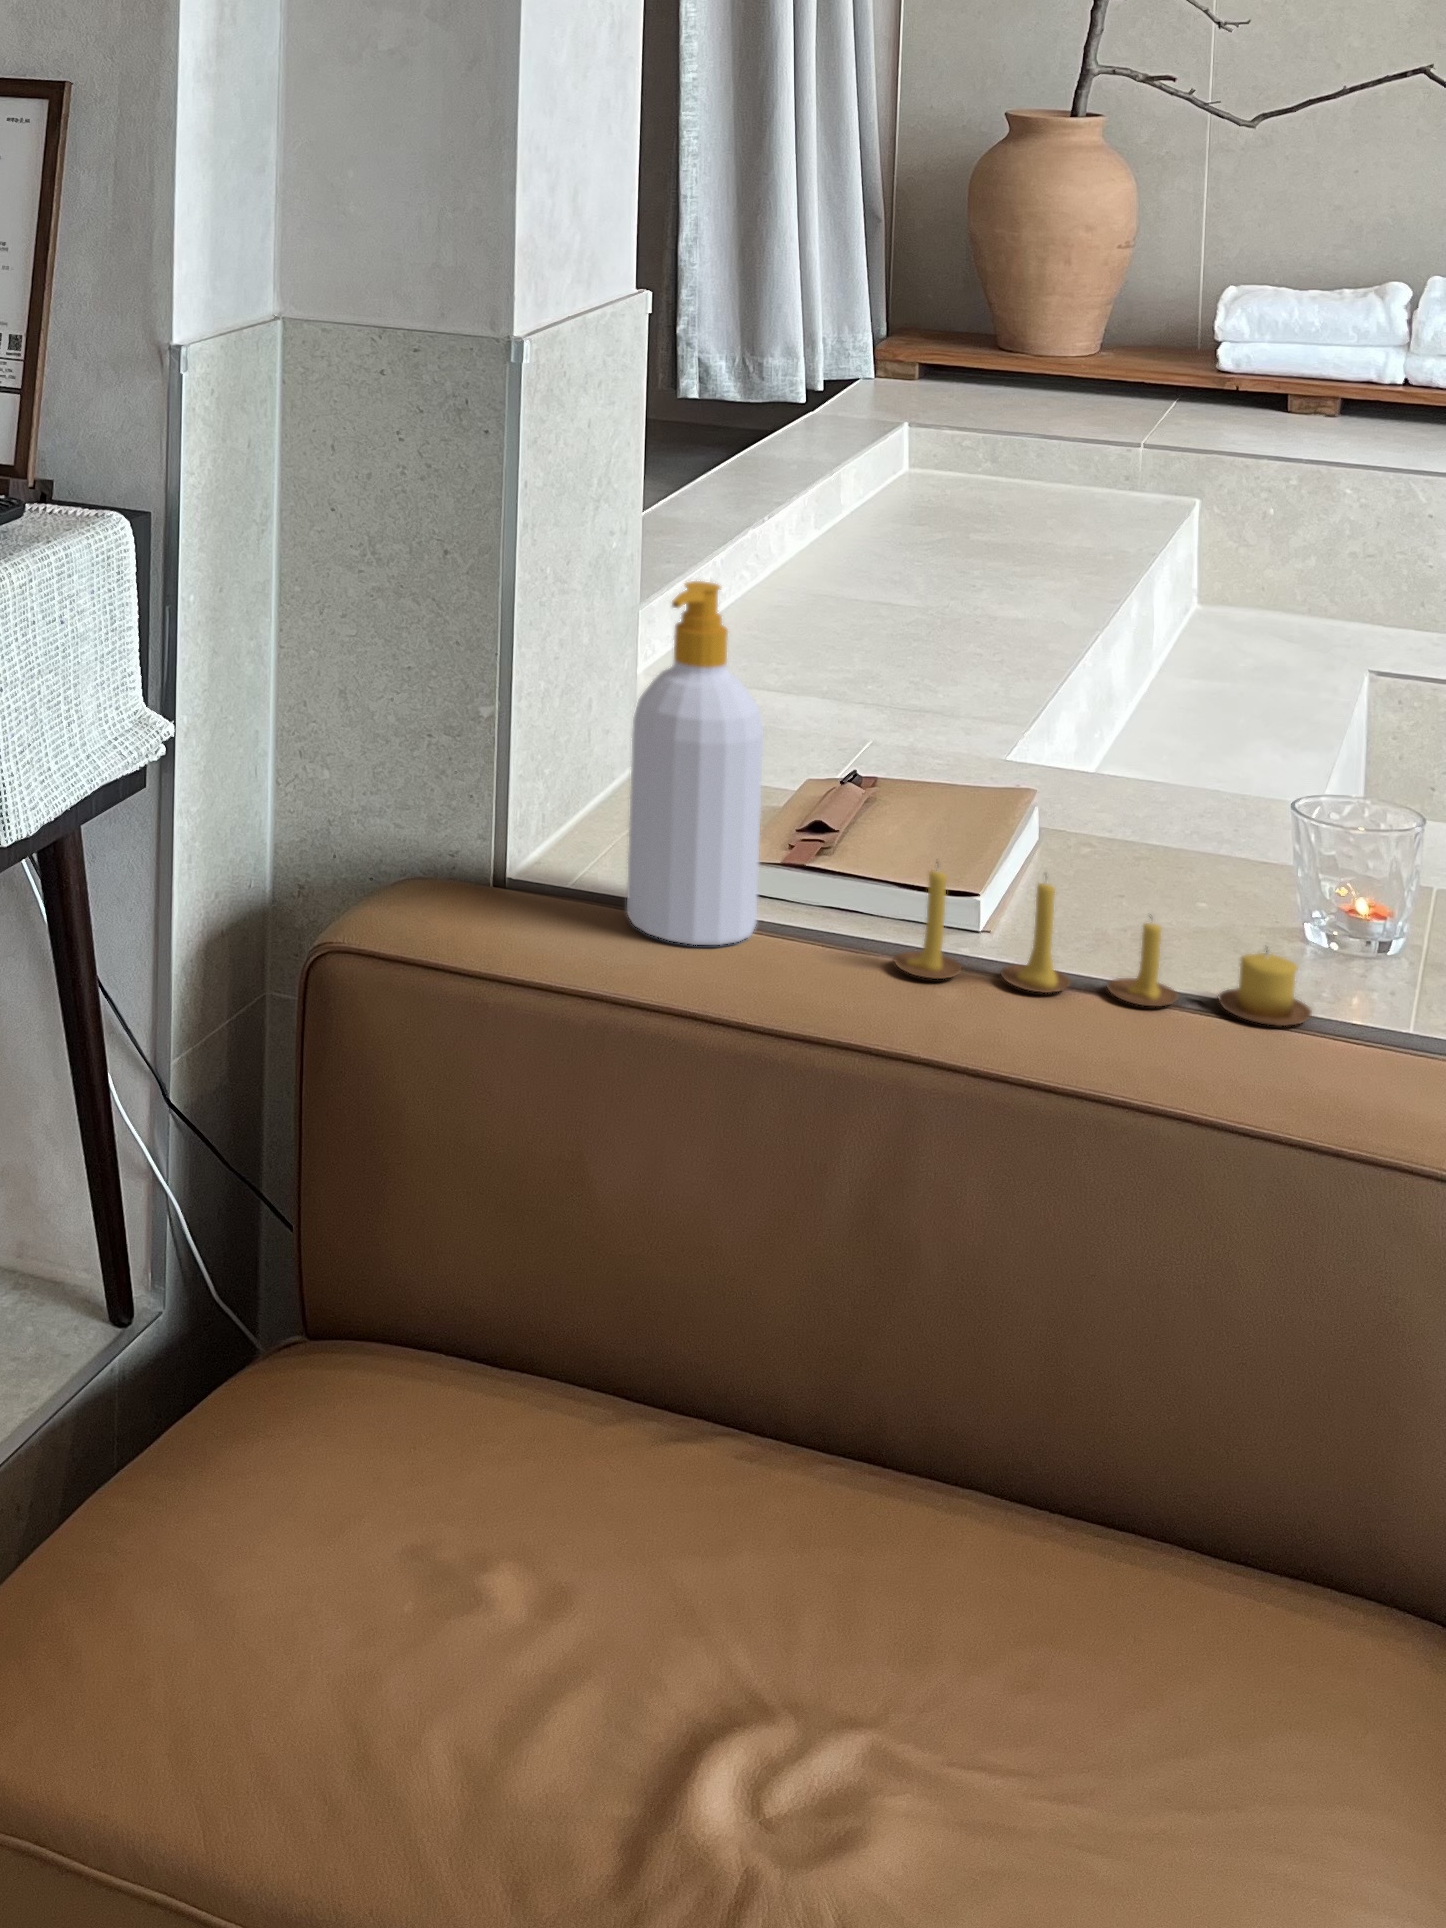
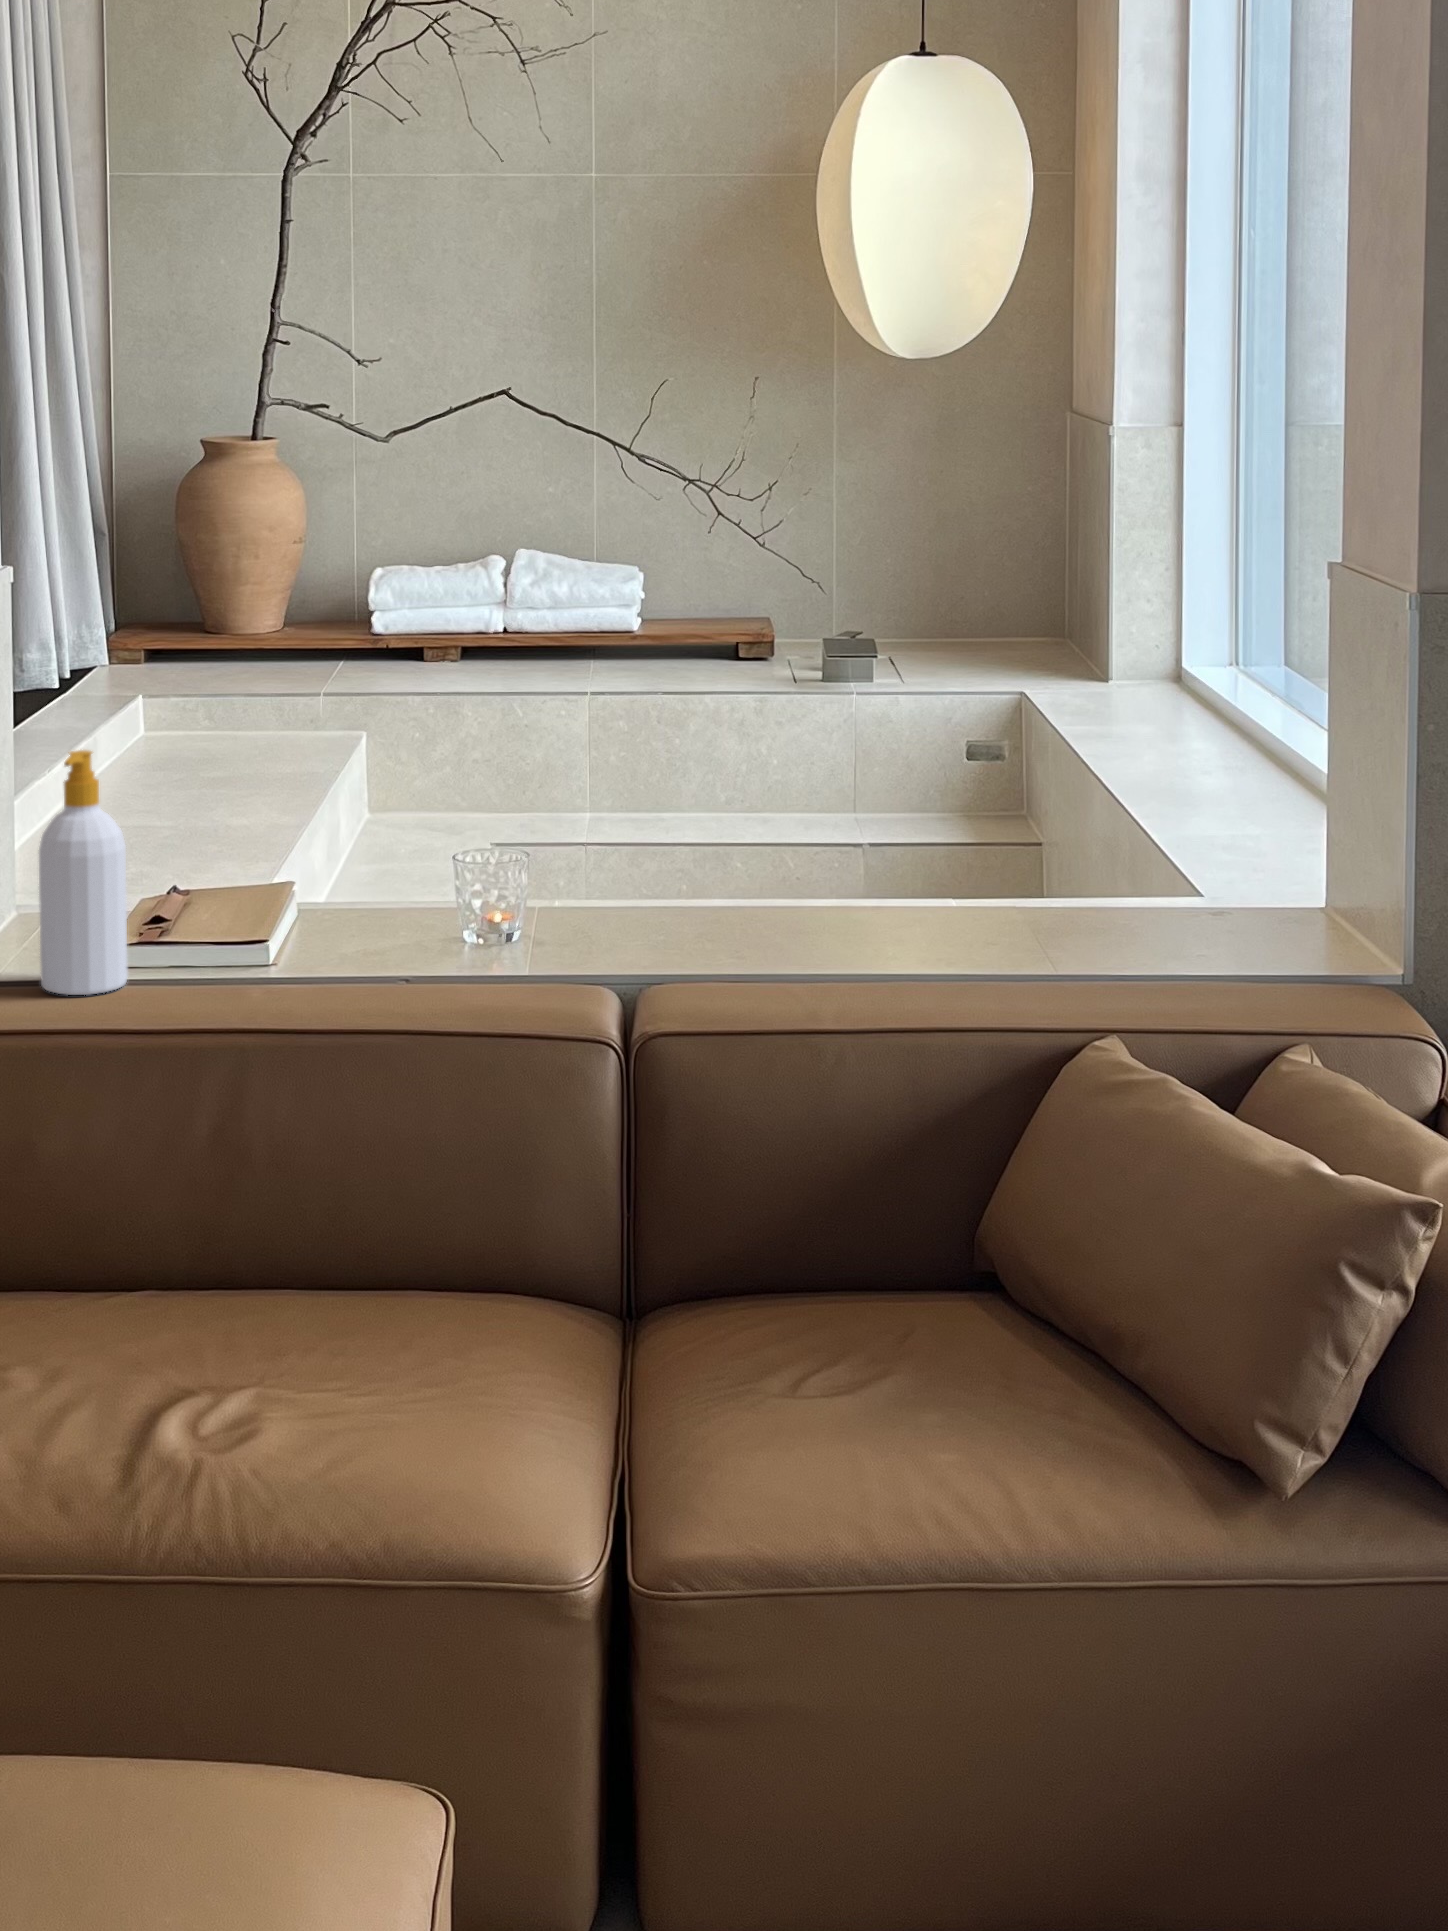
candle: present [894,870,1312,1026] -> none [218,907,465,987]

